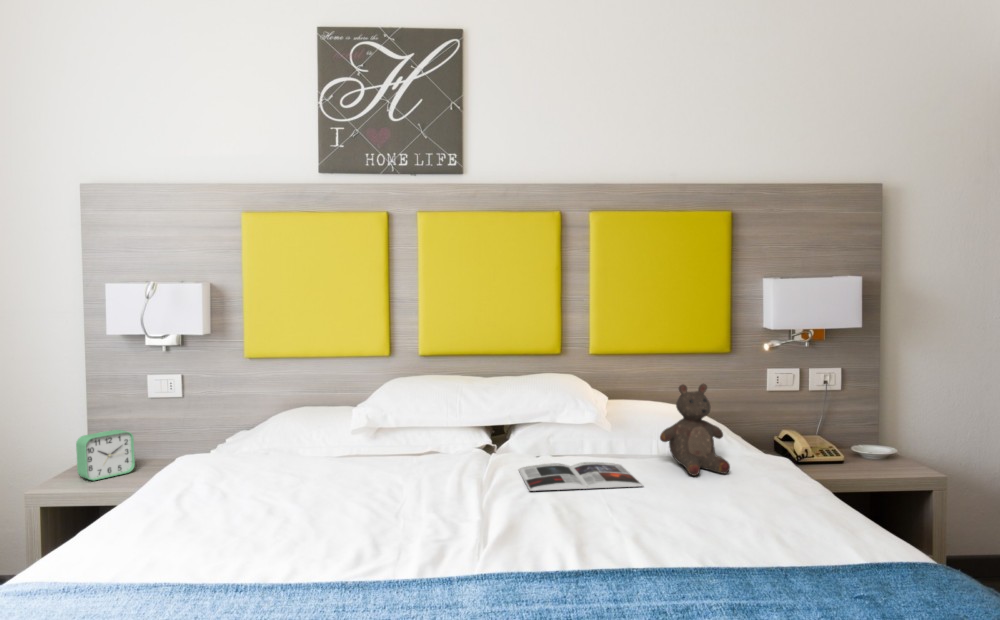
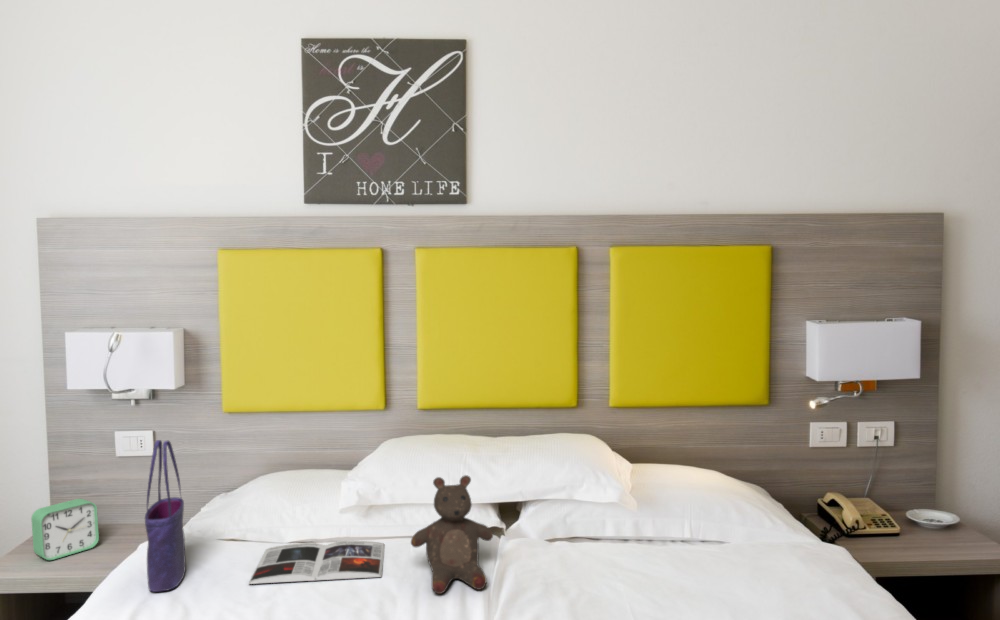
tote bag: none [185,359,218,488] -> present [145,440,186,592]
stuffed bear: present [660,384,730,476] -> present [411,475,493,594]
magazine: present [519,462,643,491] -> present [249,541,385,584]

